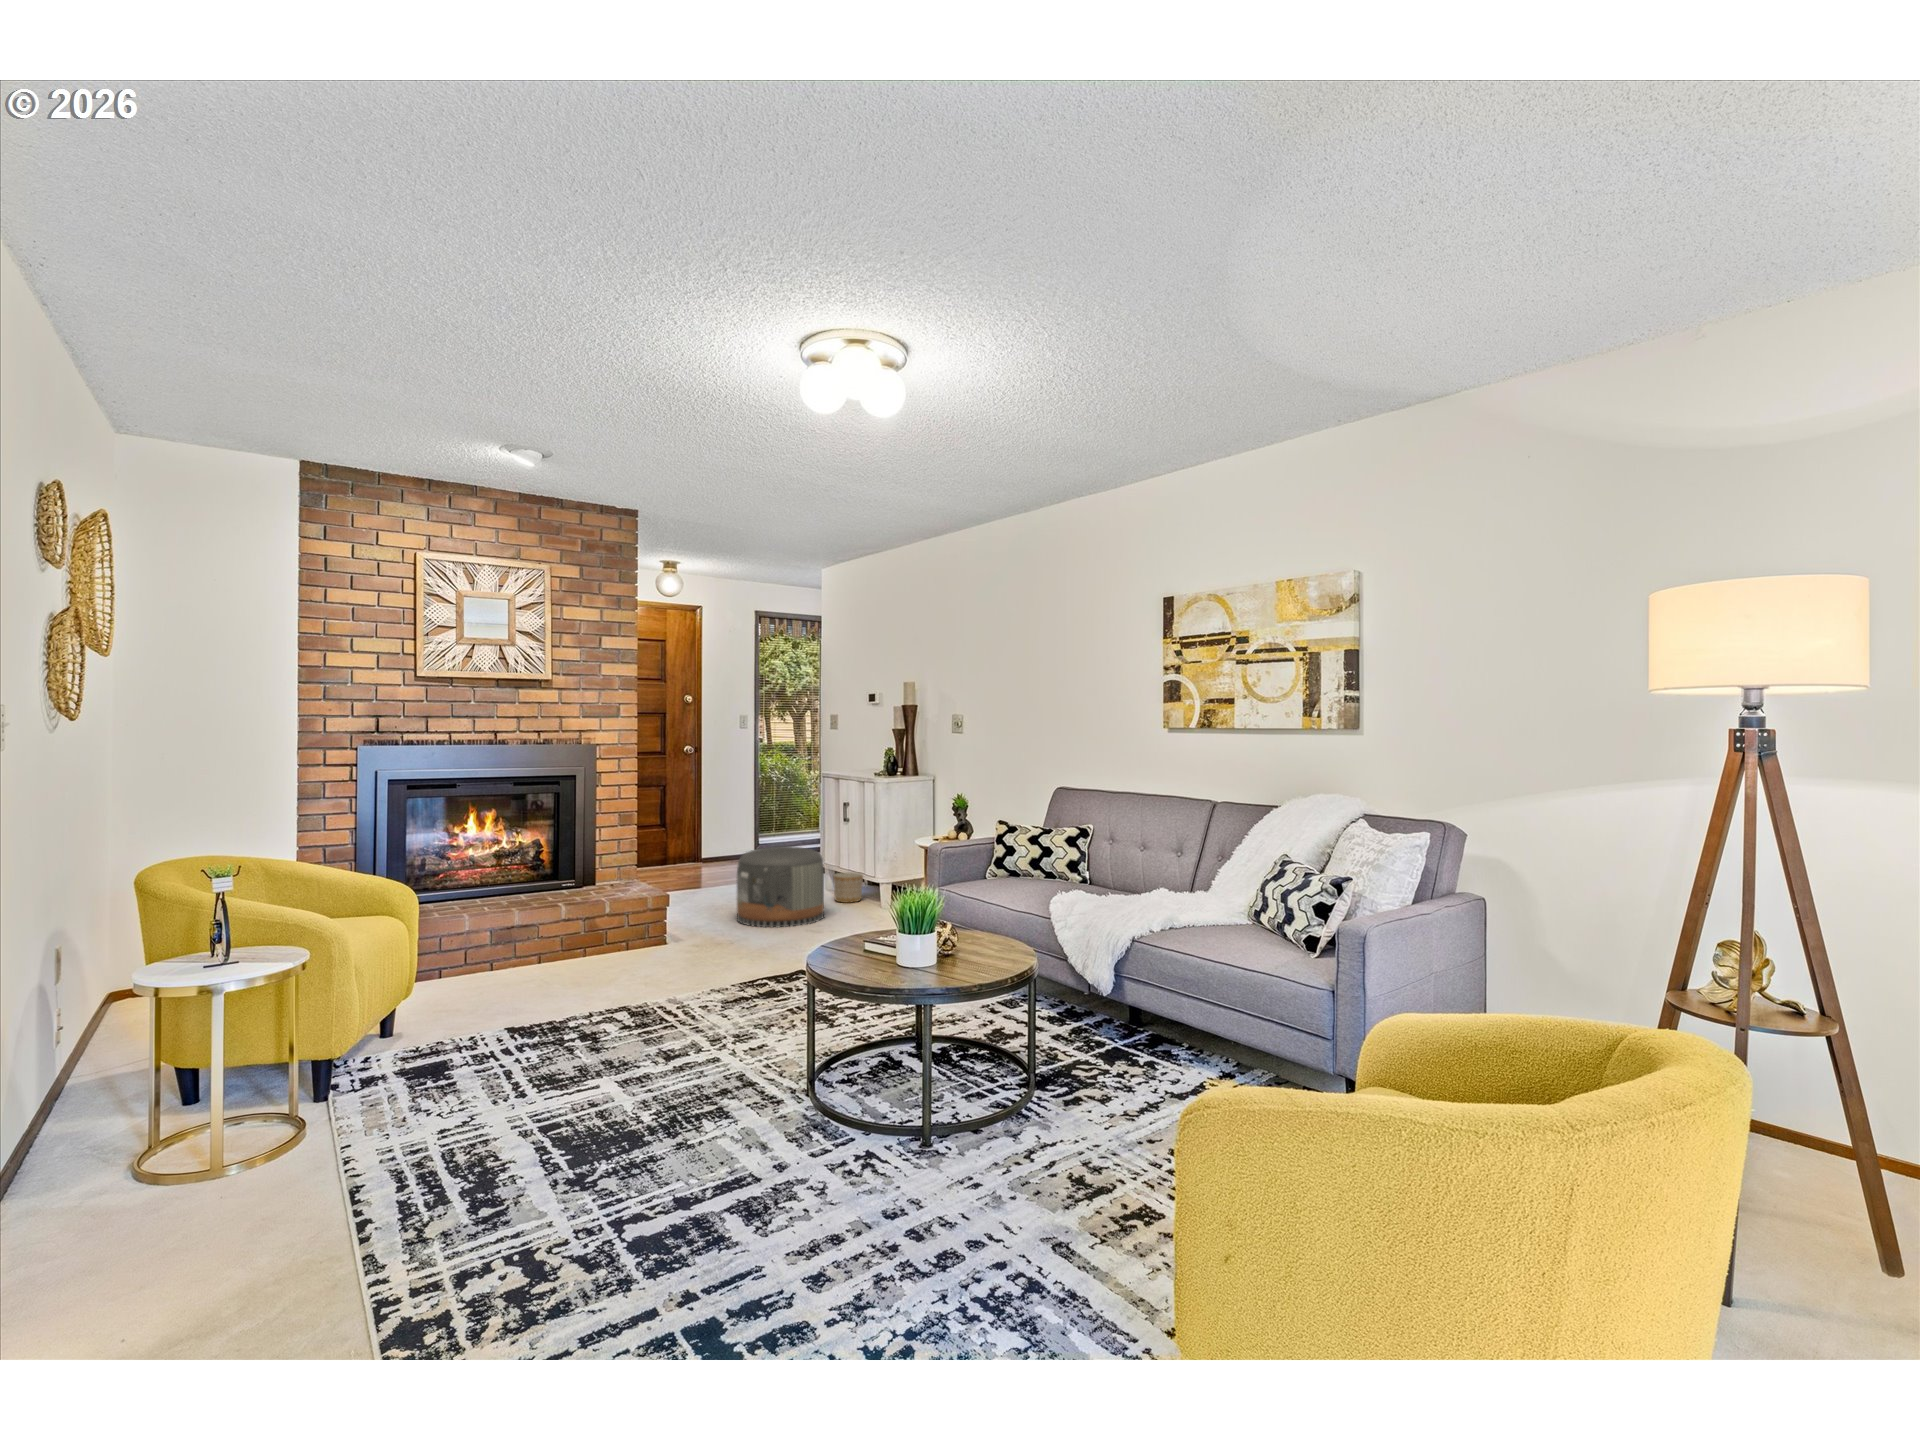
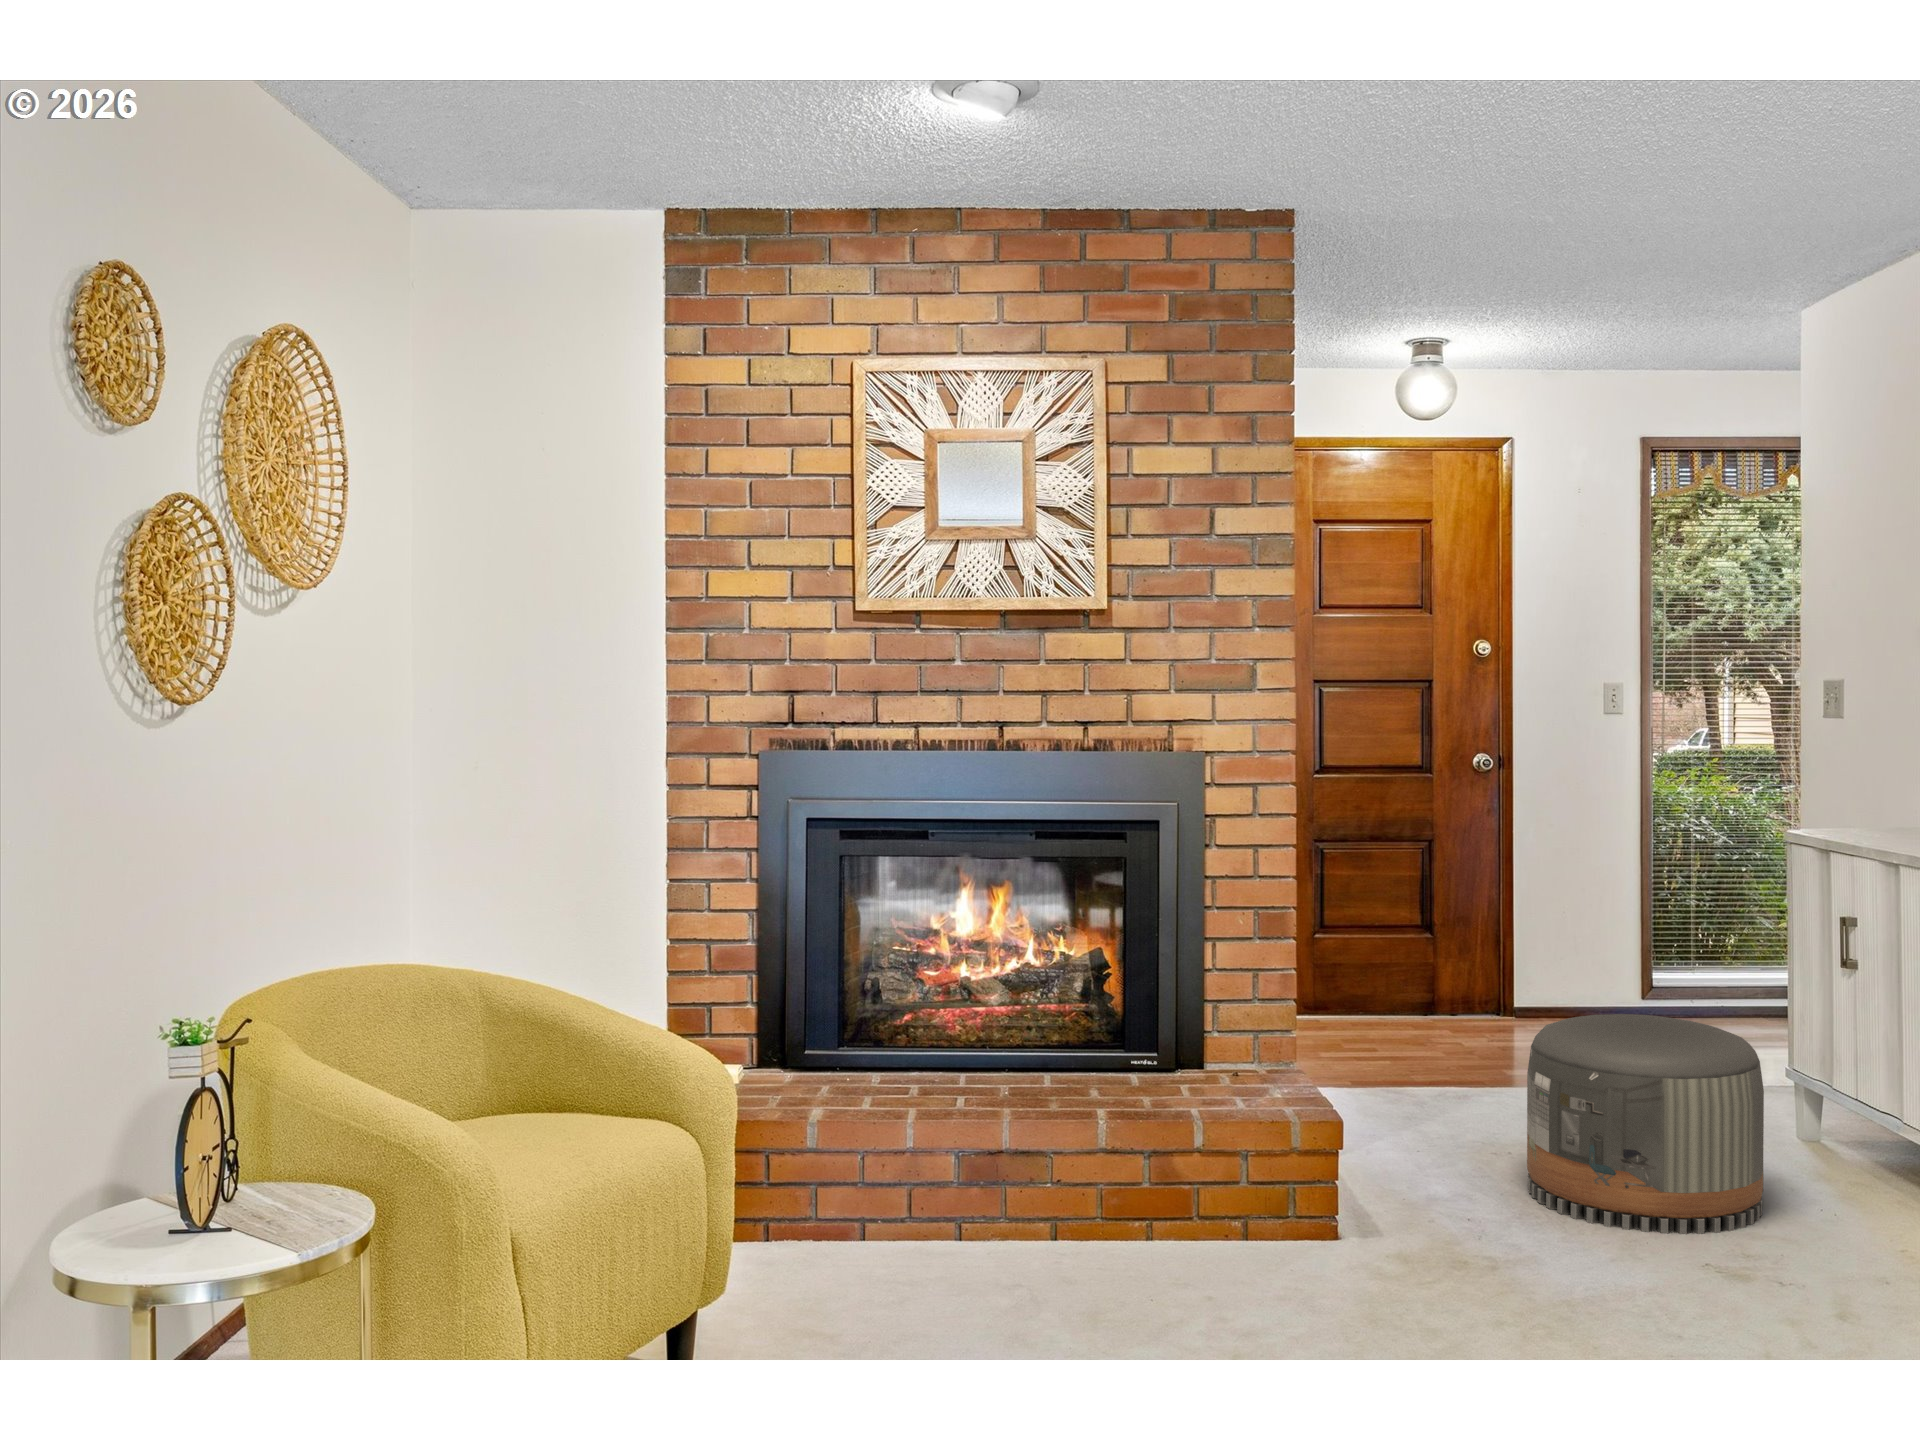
planter: present [833,872,863,903] -> none [1801,1093,1890,1178]

